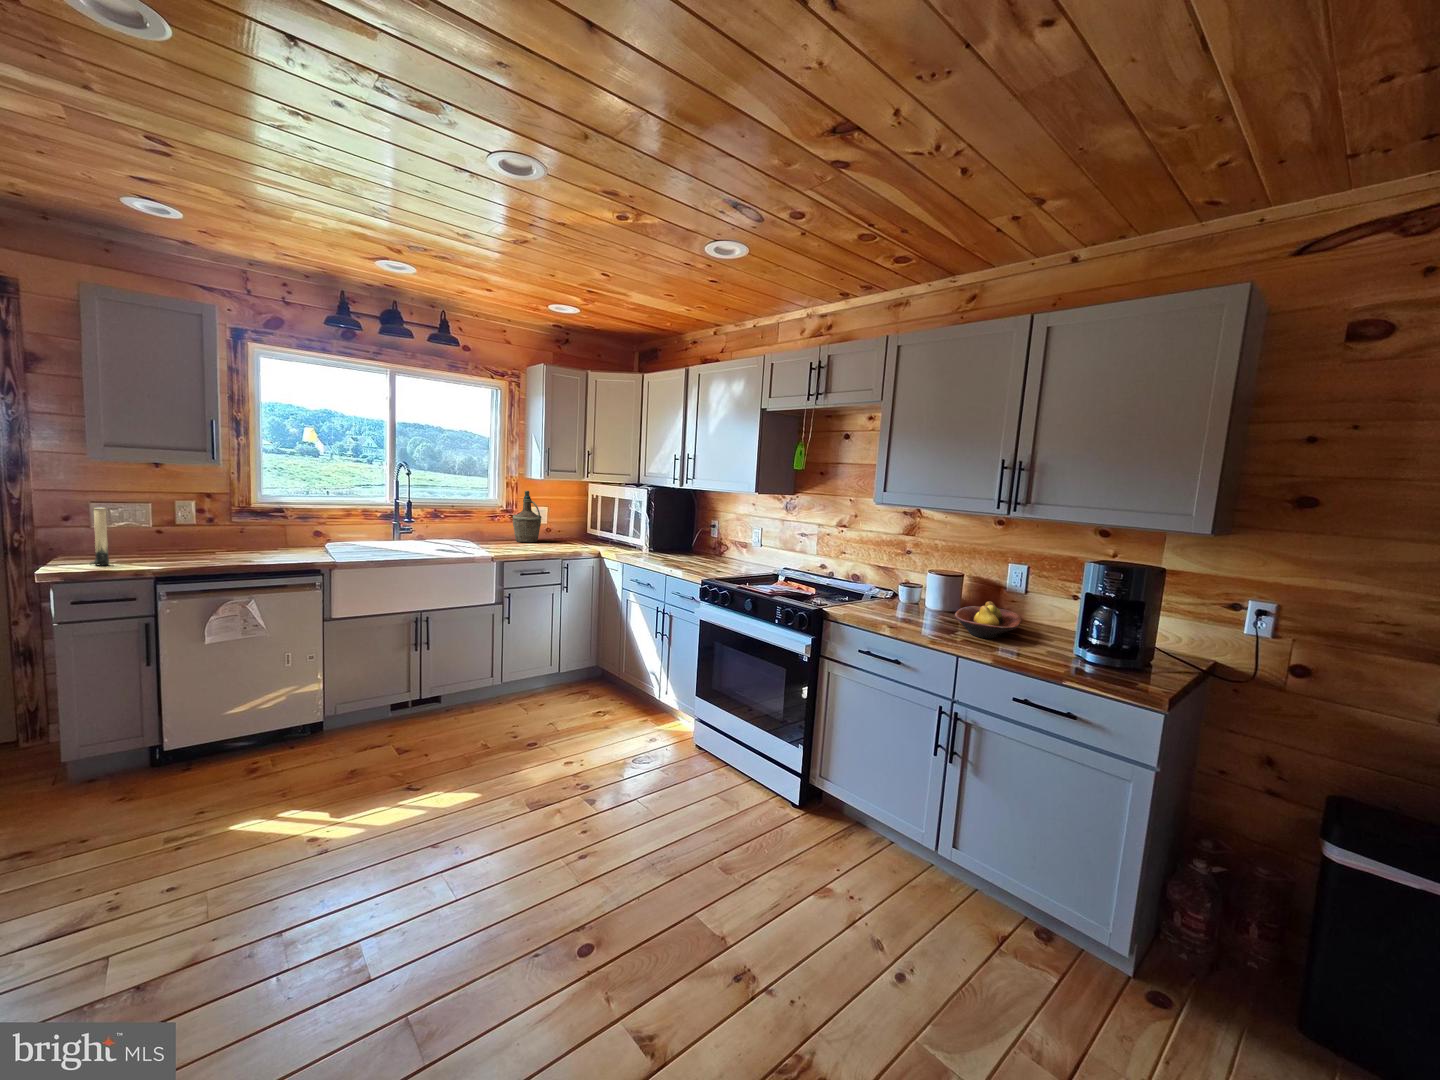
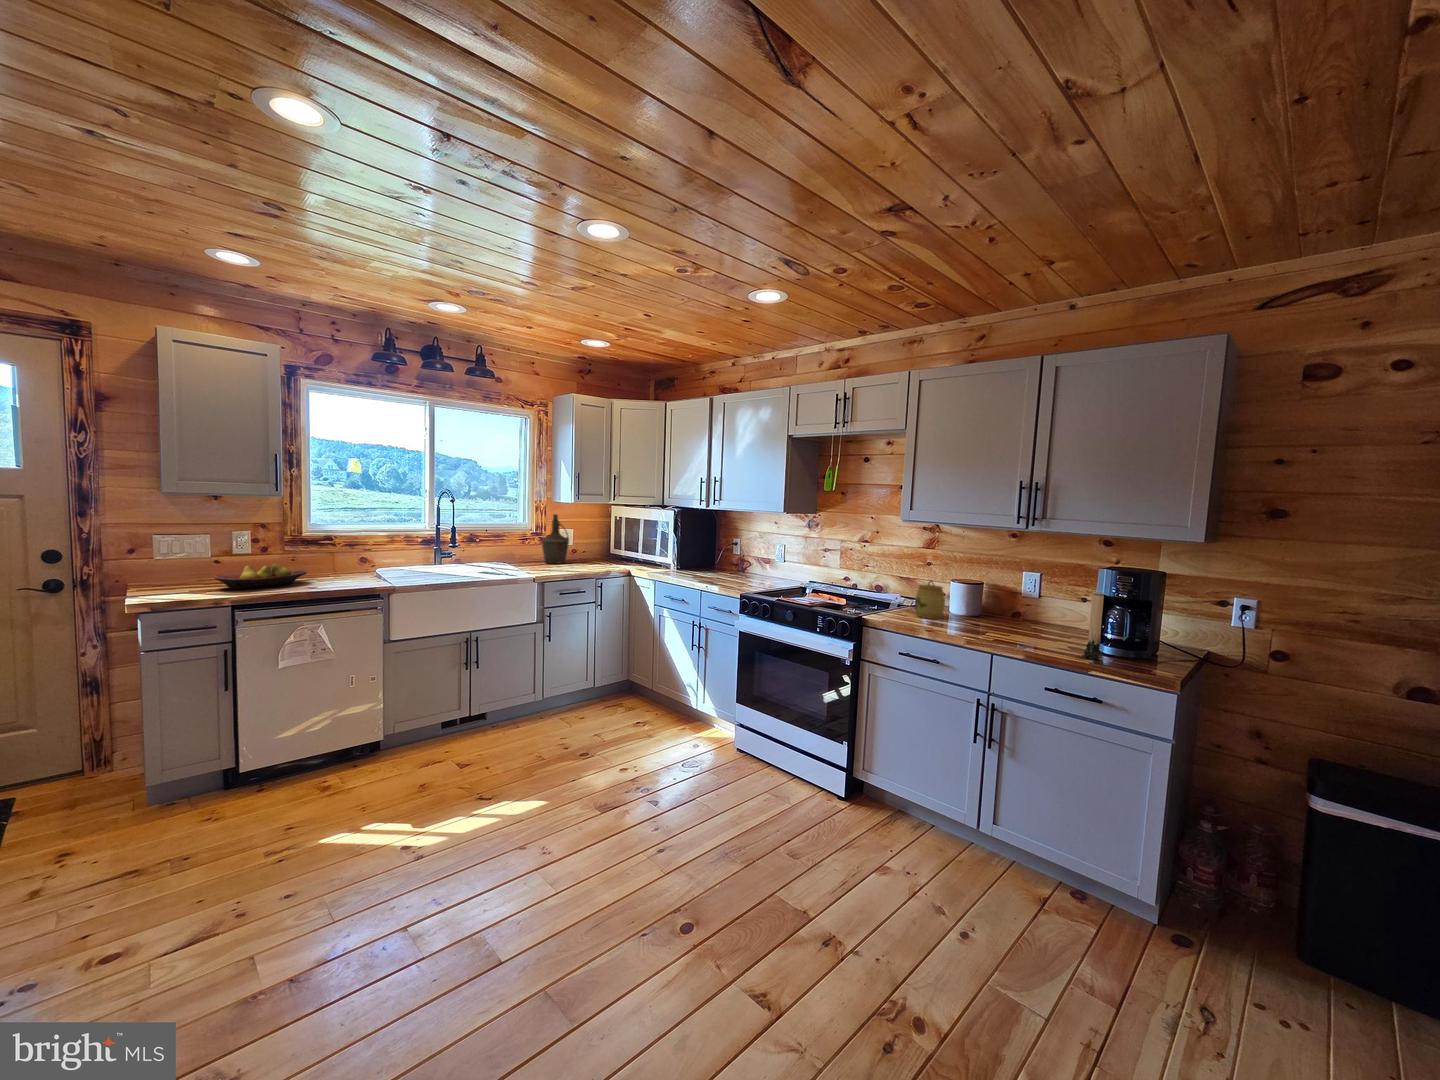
candle: present [90,508,109,565] -> present [1081,592,1104,659]
jar: none [884,570,918,613] -> present [915,580,945,619]
fruit bowl: present [955,601,1022,638] -> present [214,564,307,589]

